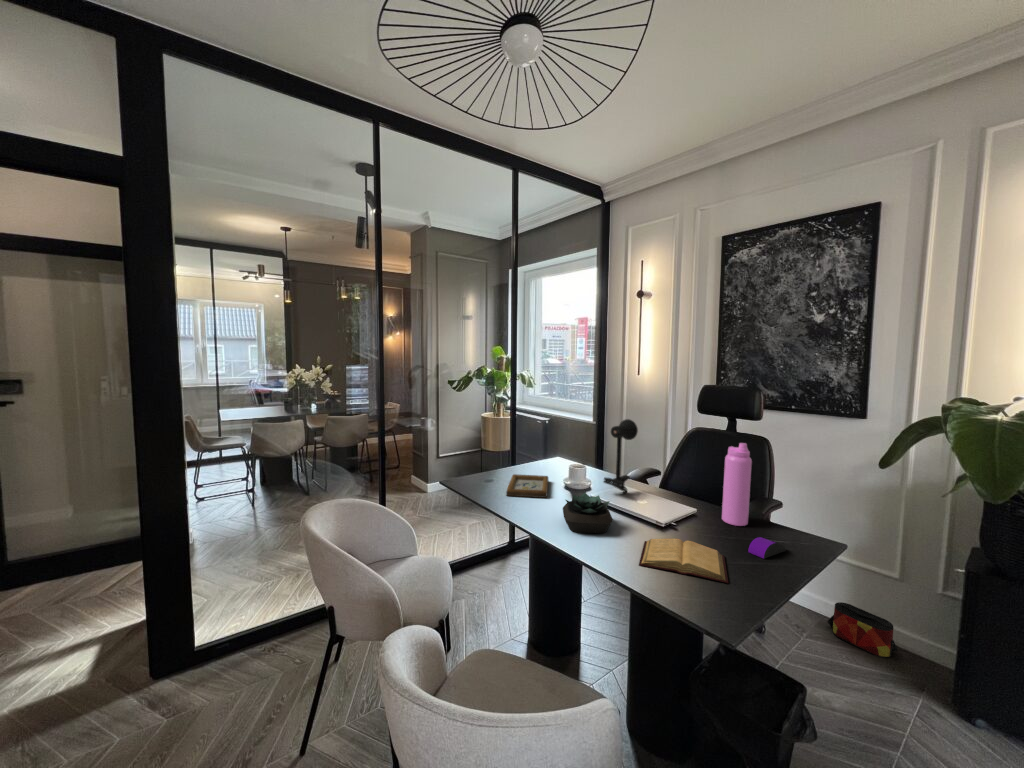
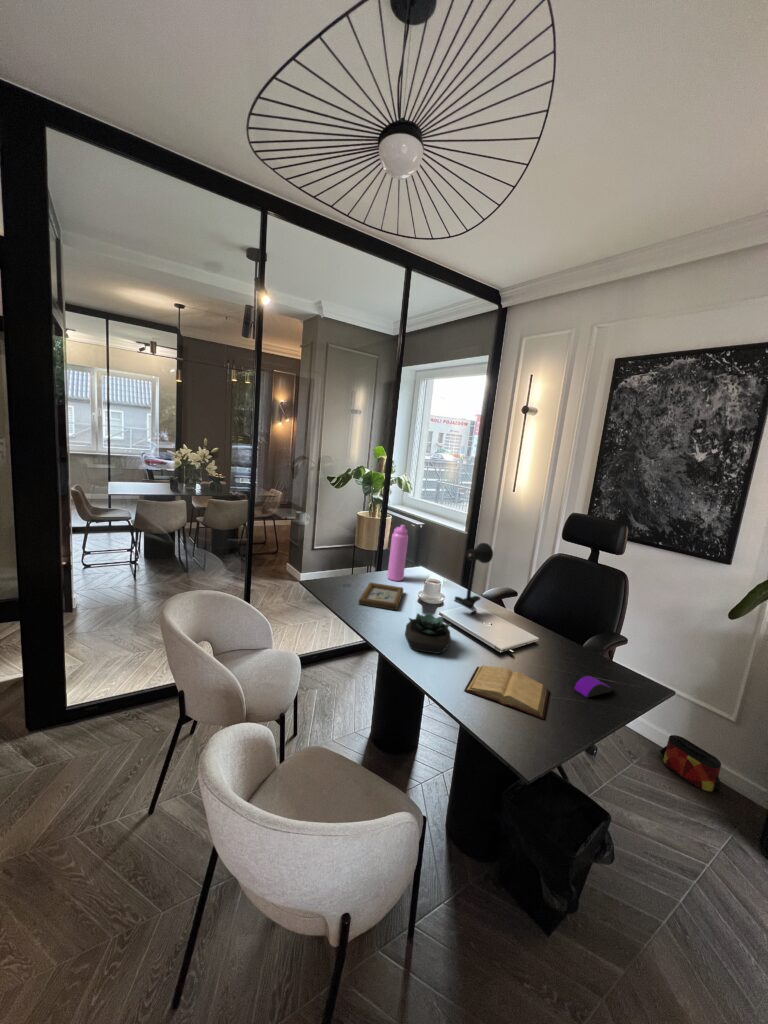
water bottle: present [722,443,752,526] -> present [387,525,408,581]

